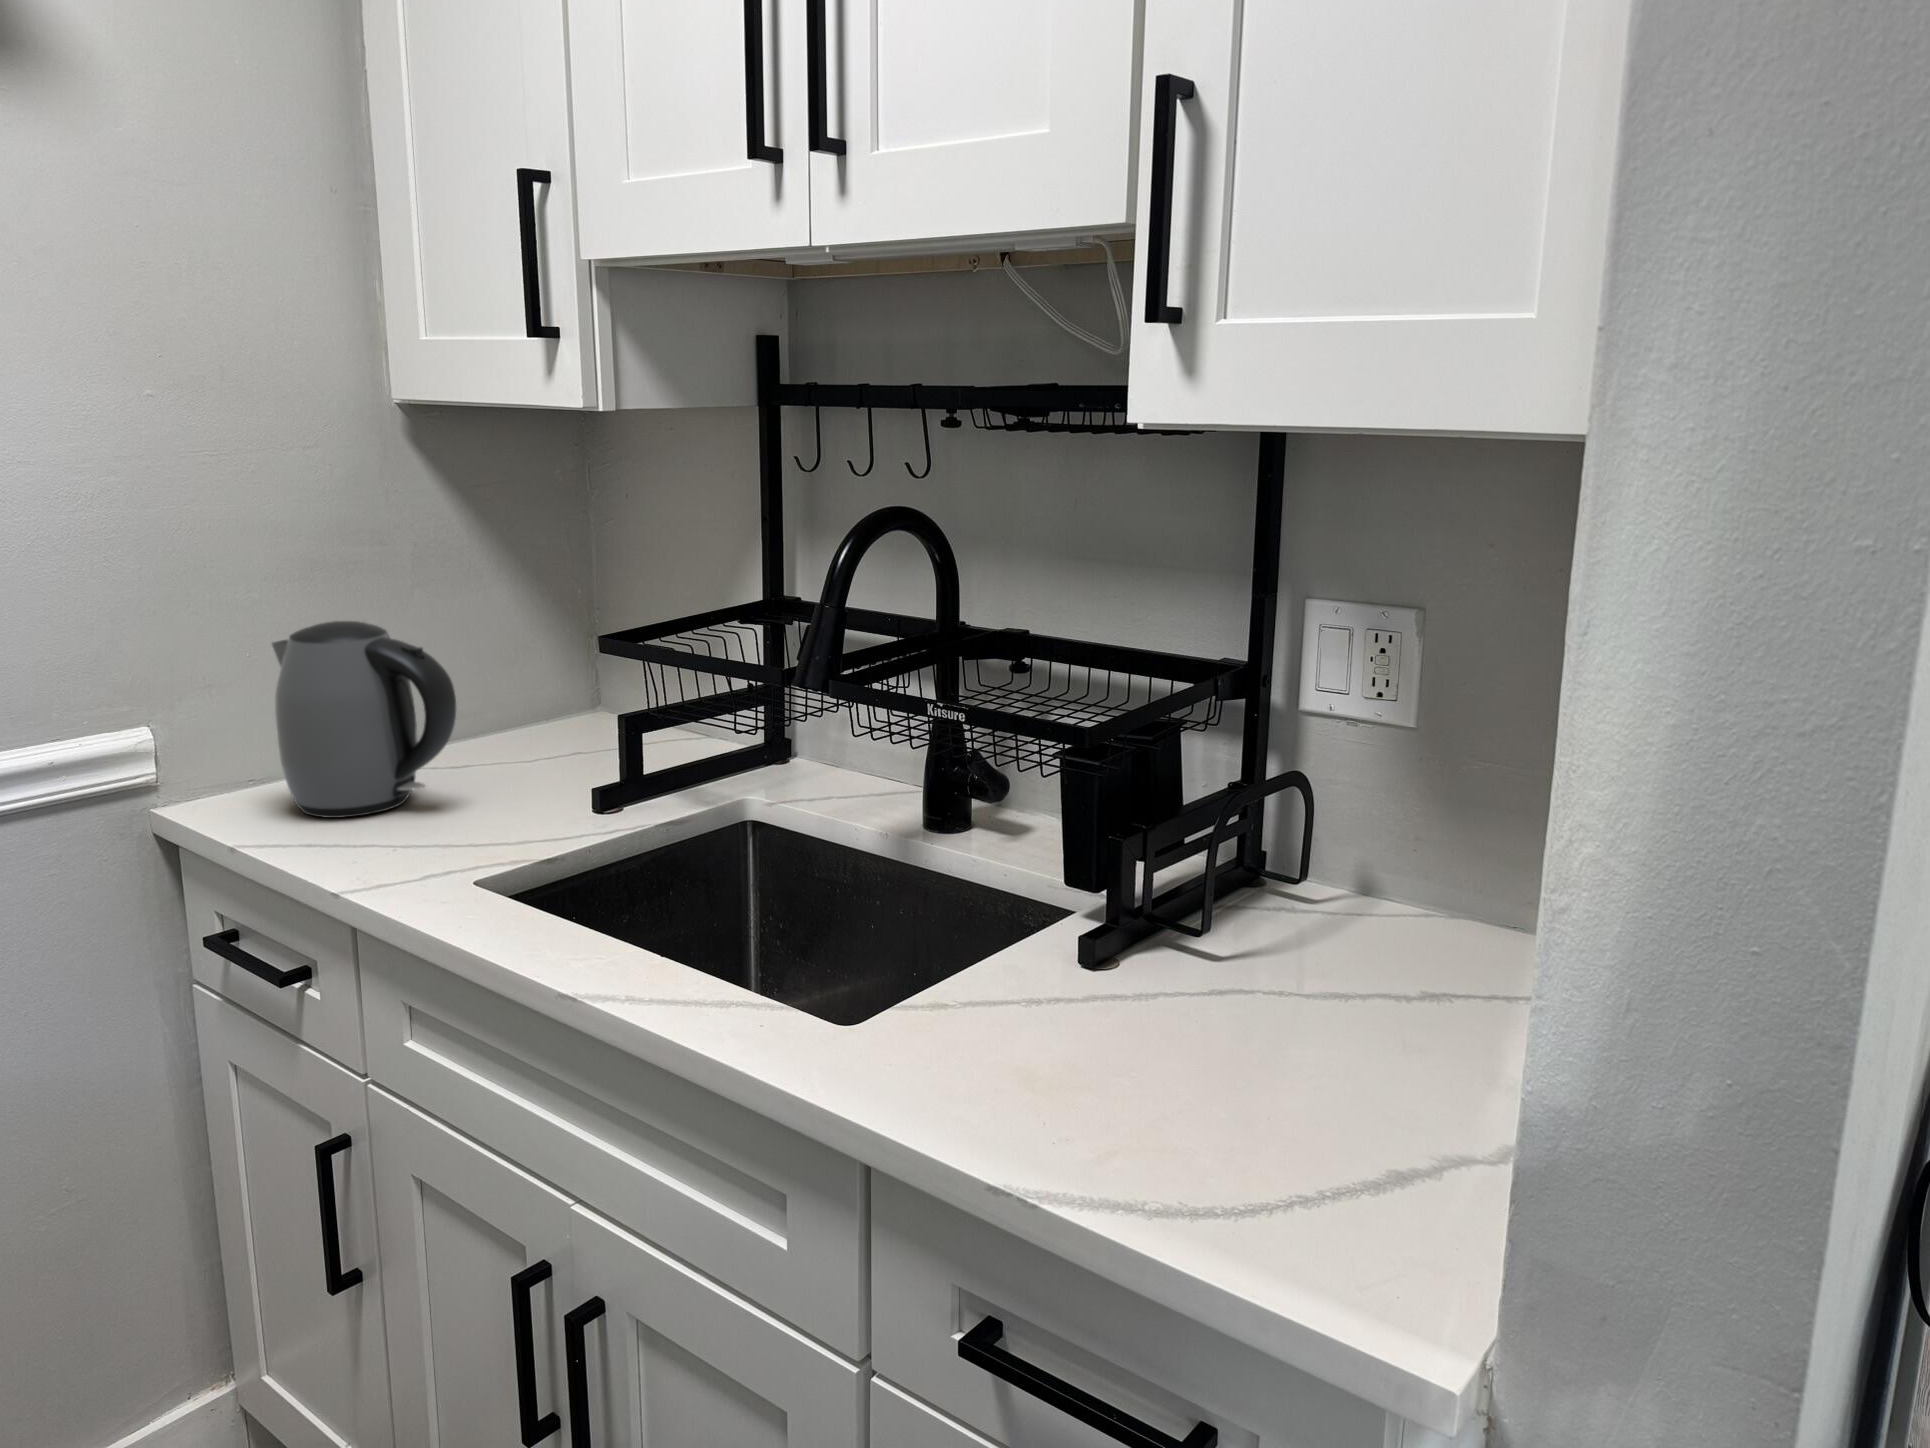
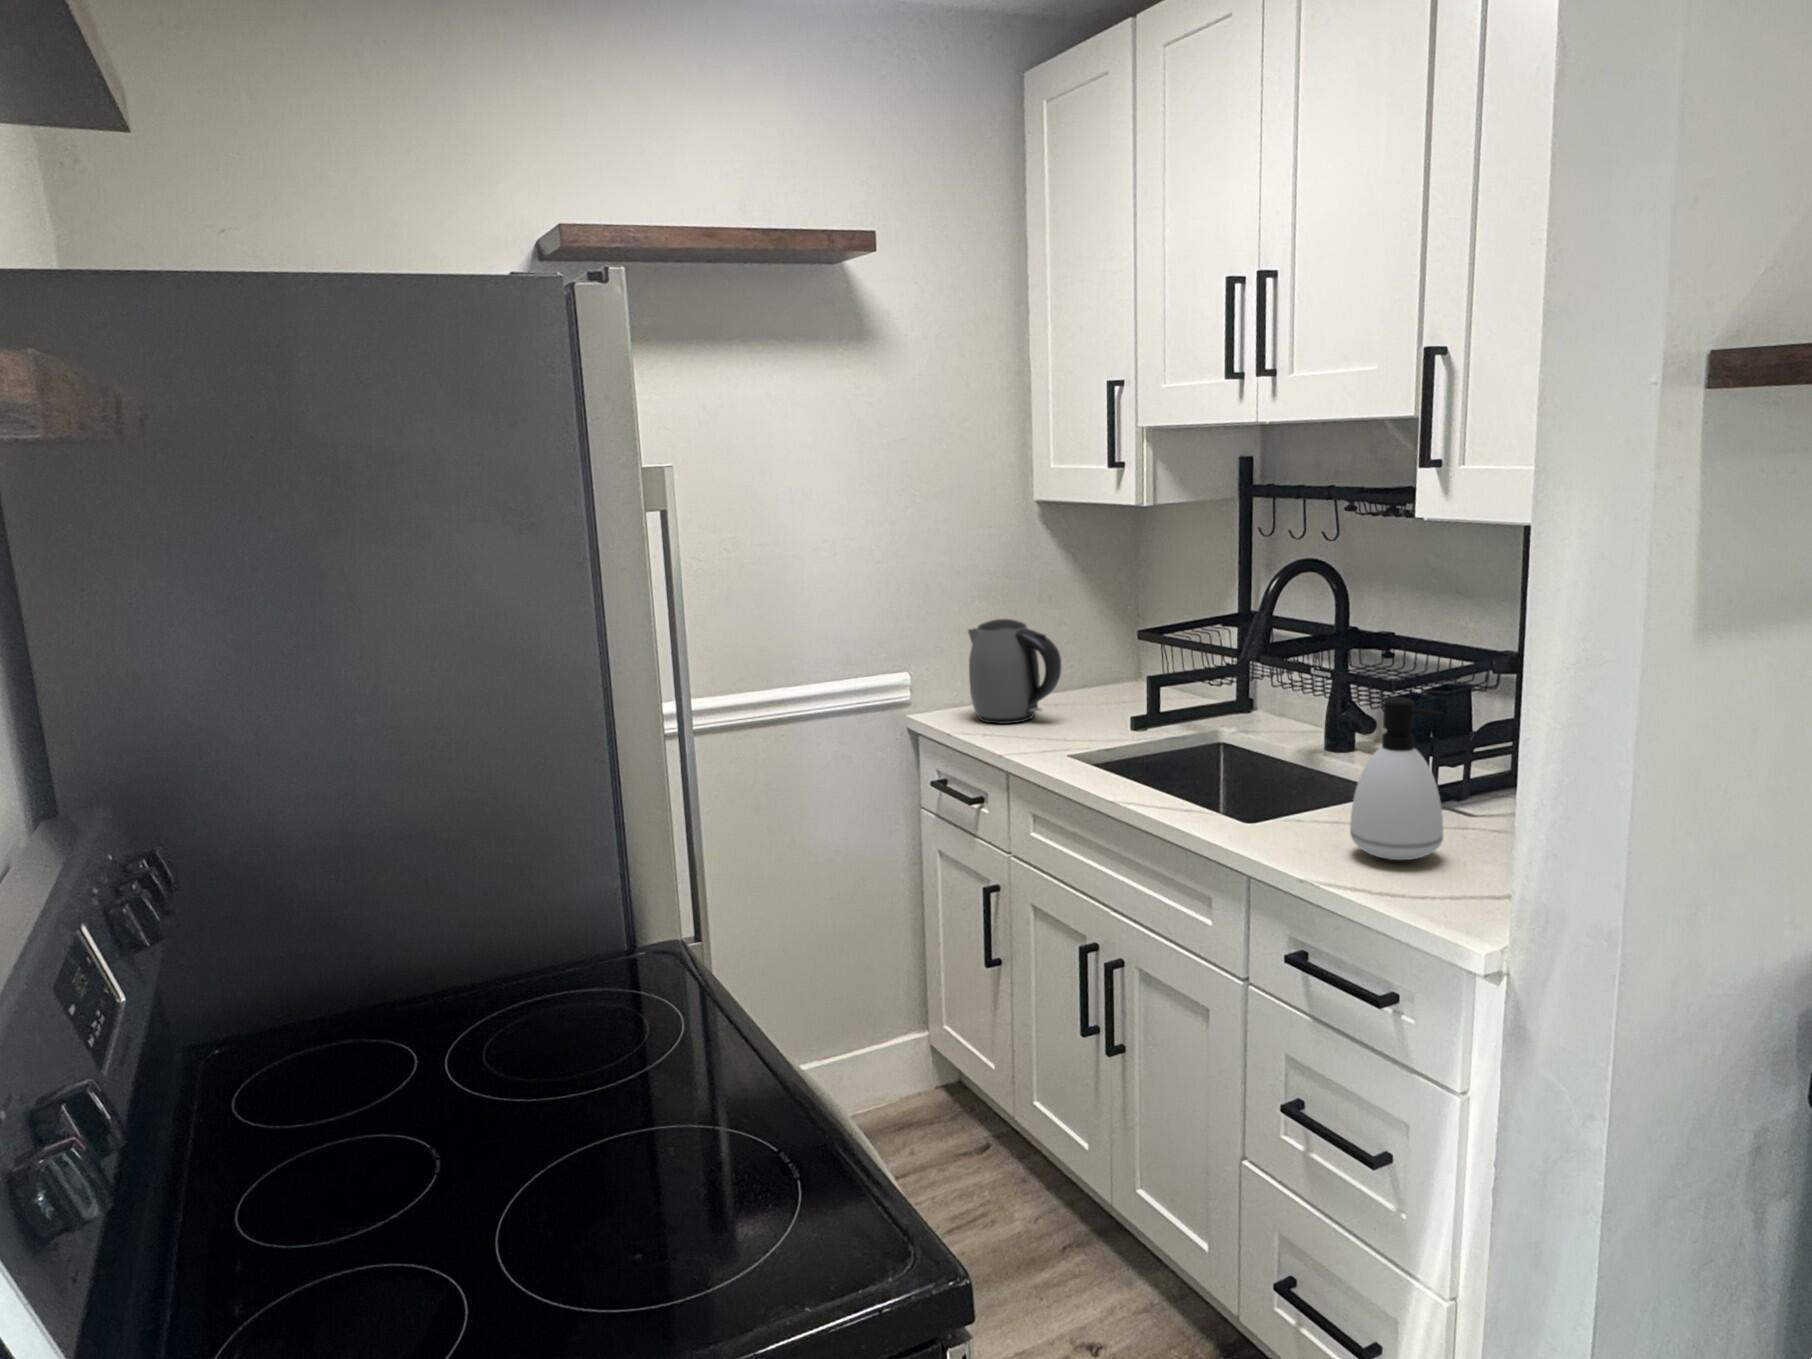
soap dispenser: none [1067,769,1258,1106] -> present [1350,697,1443,860]

